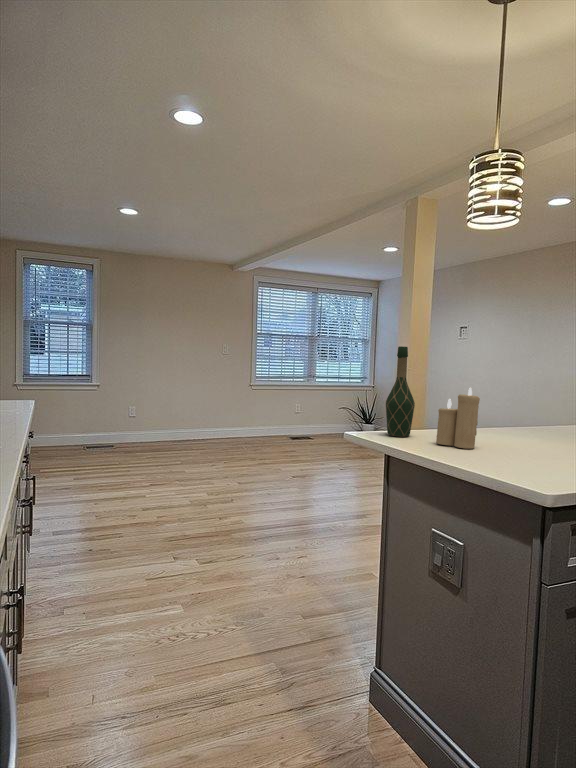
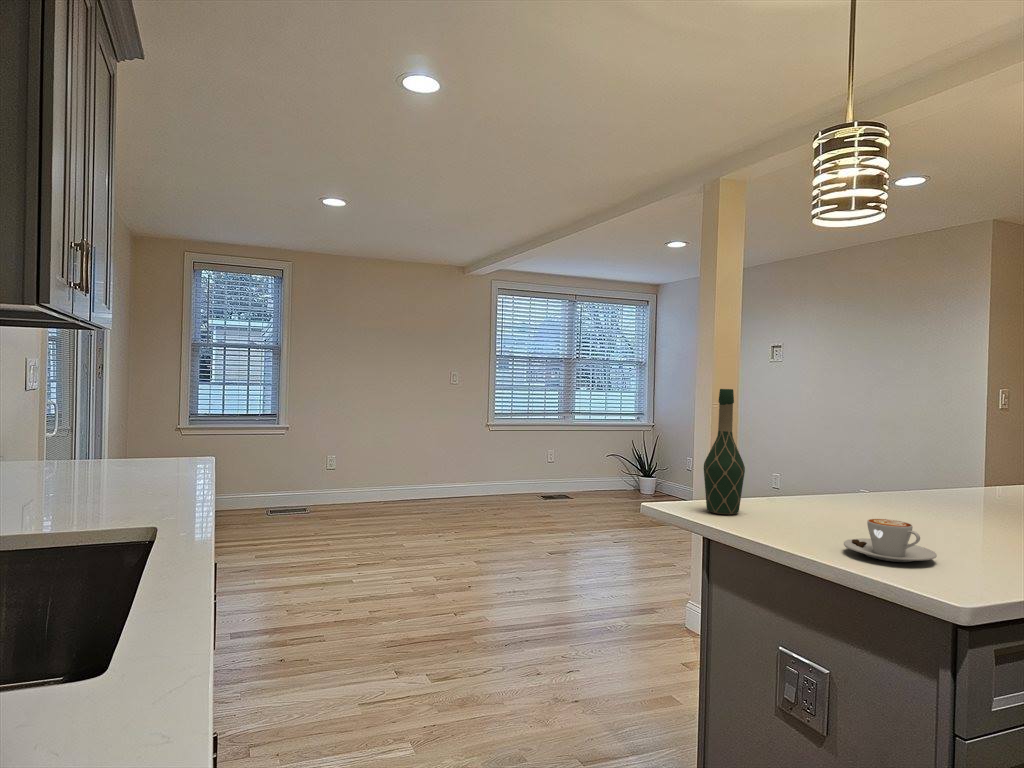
candle: present [436,388,480,449] -> none [780,449,843,535]
coffee cup: none [474,435,536,464] -> present [844,519,937,562]

